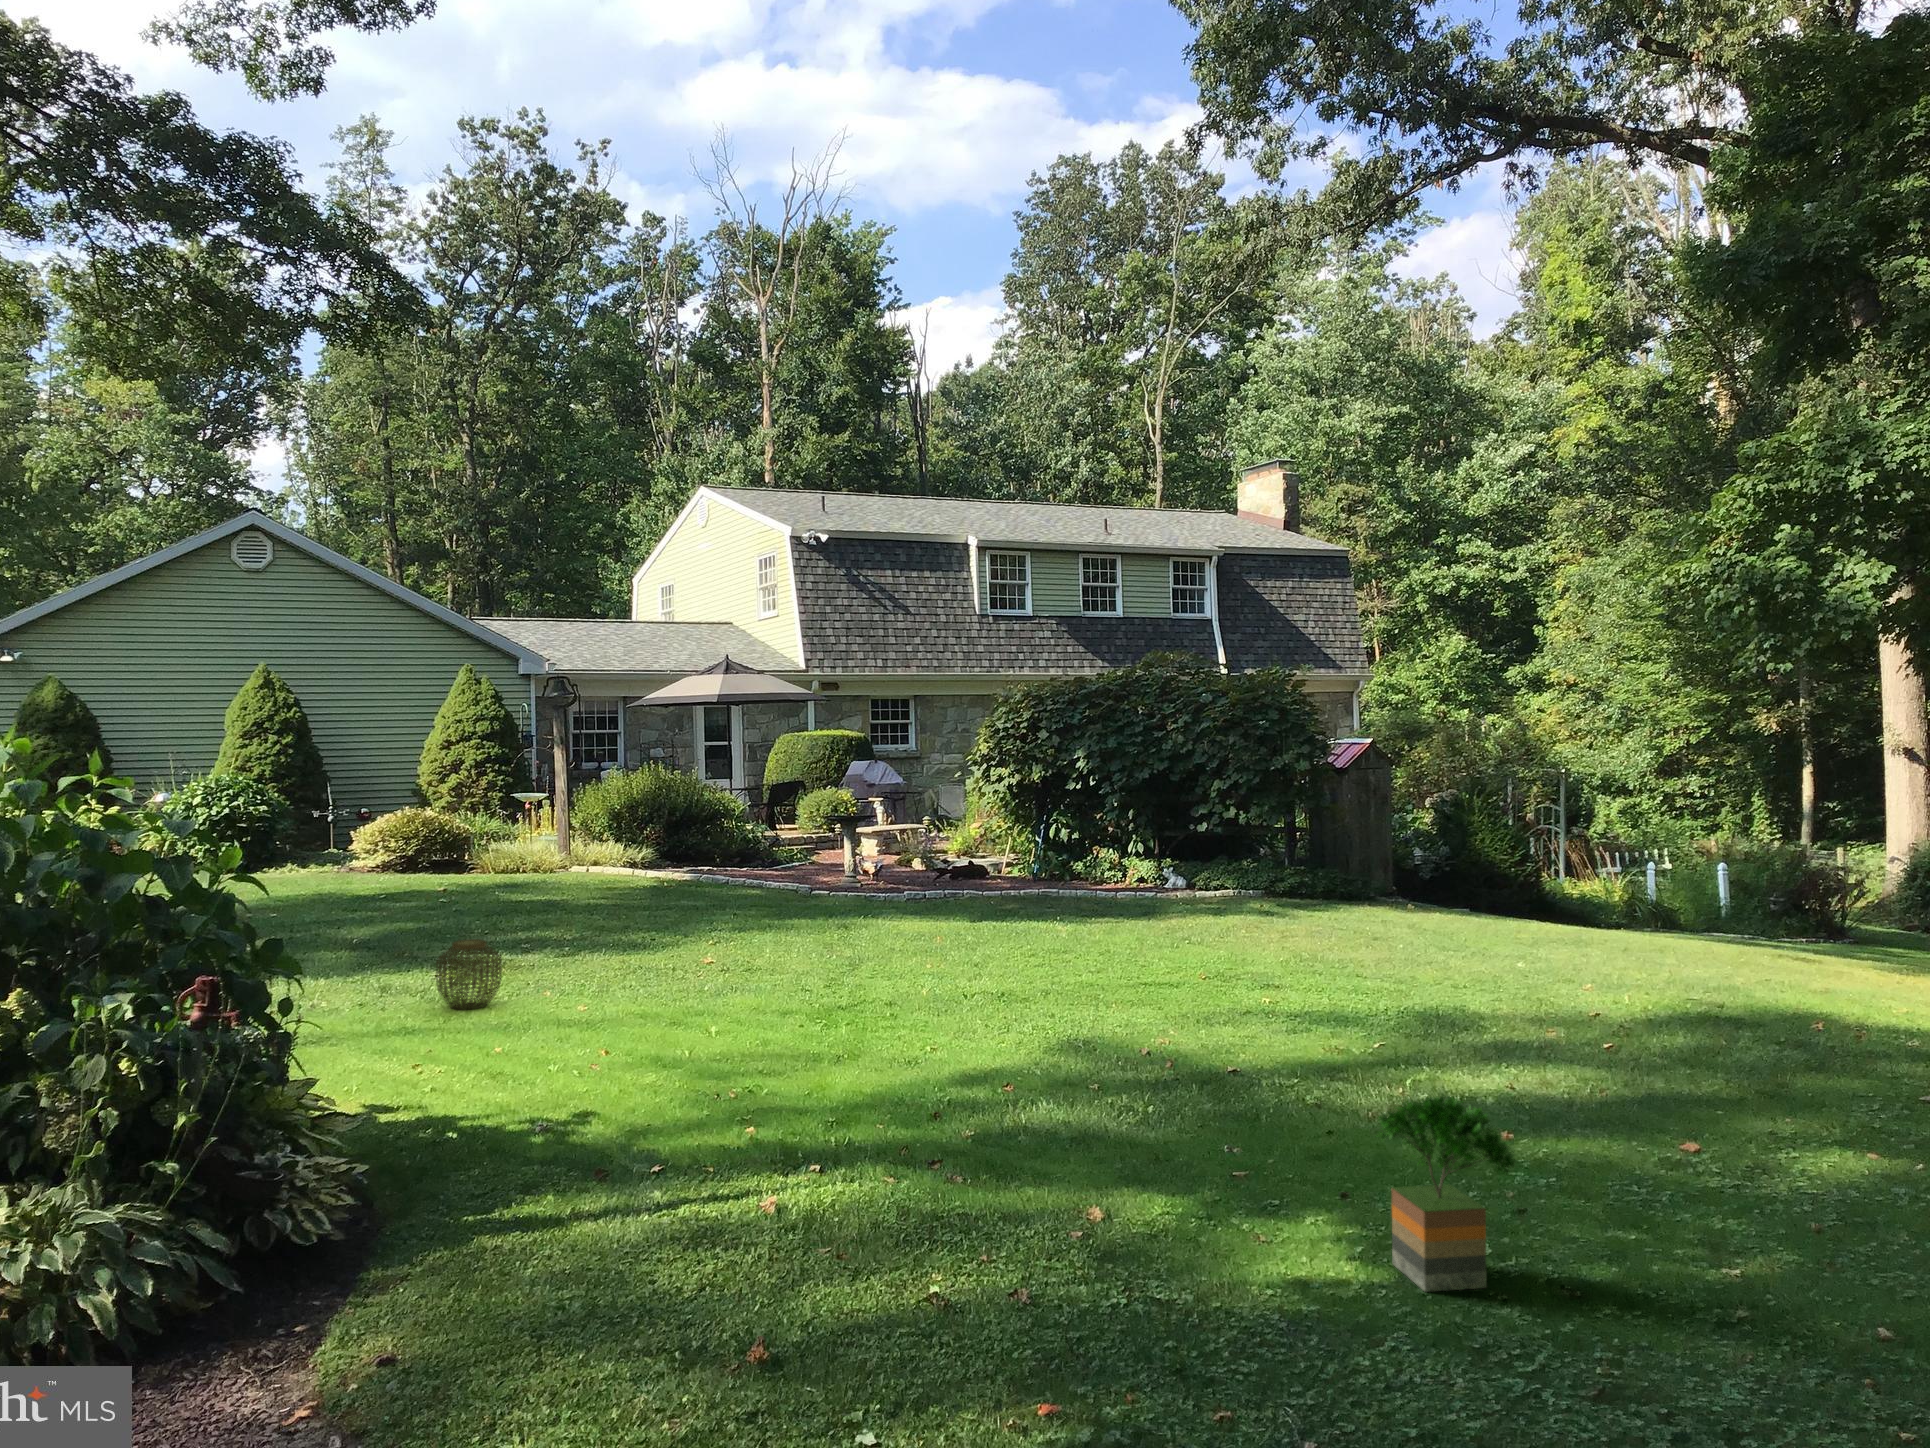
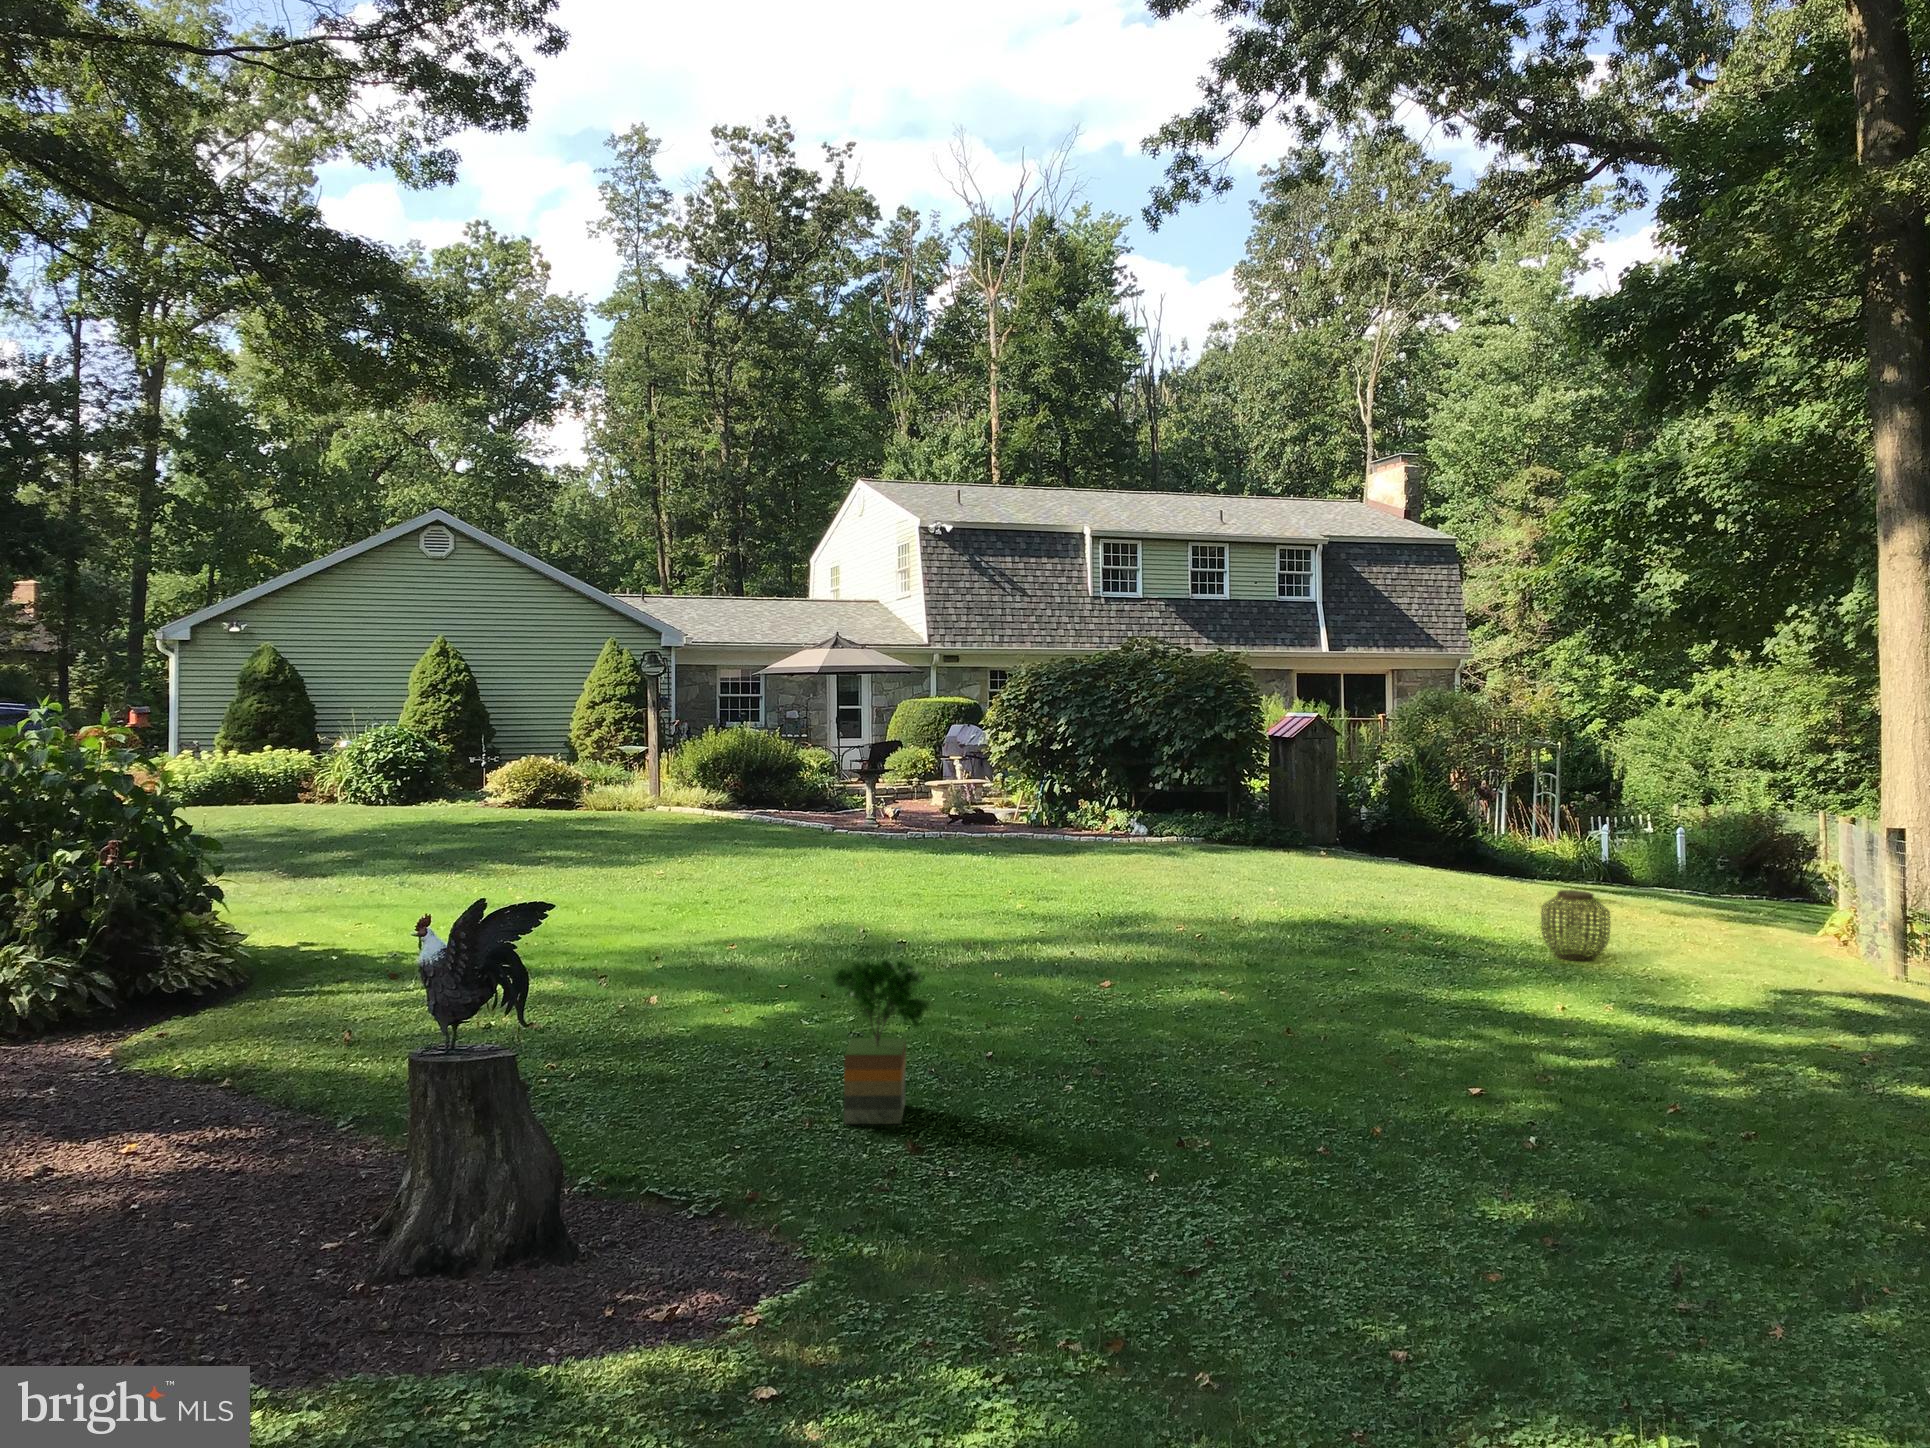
woven basket: present [436,939,502,1010] -> present [1541,890,1610,961]

